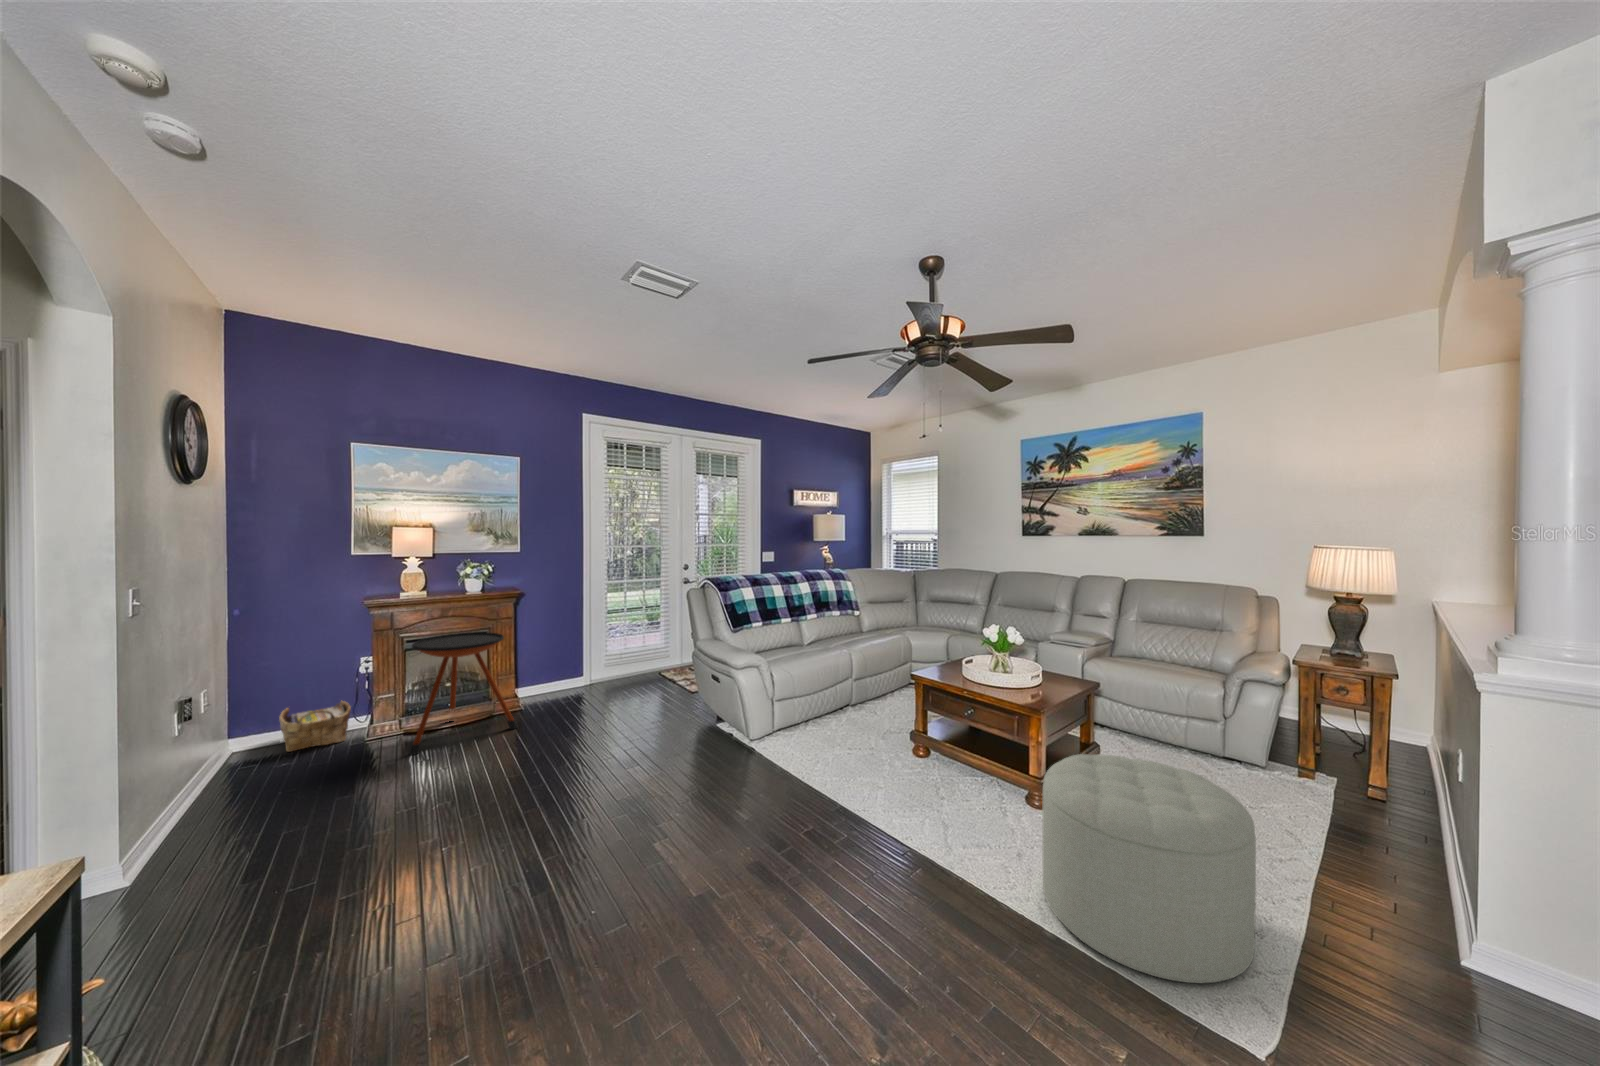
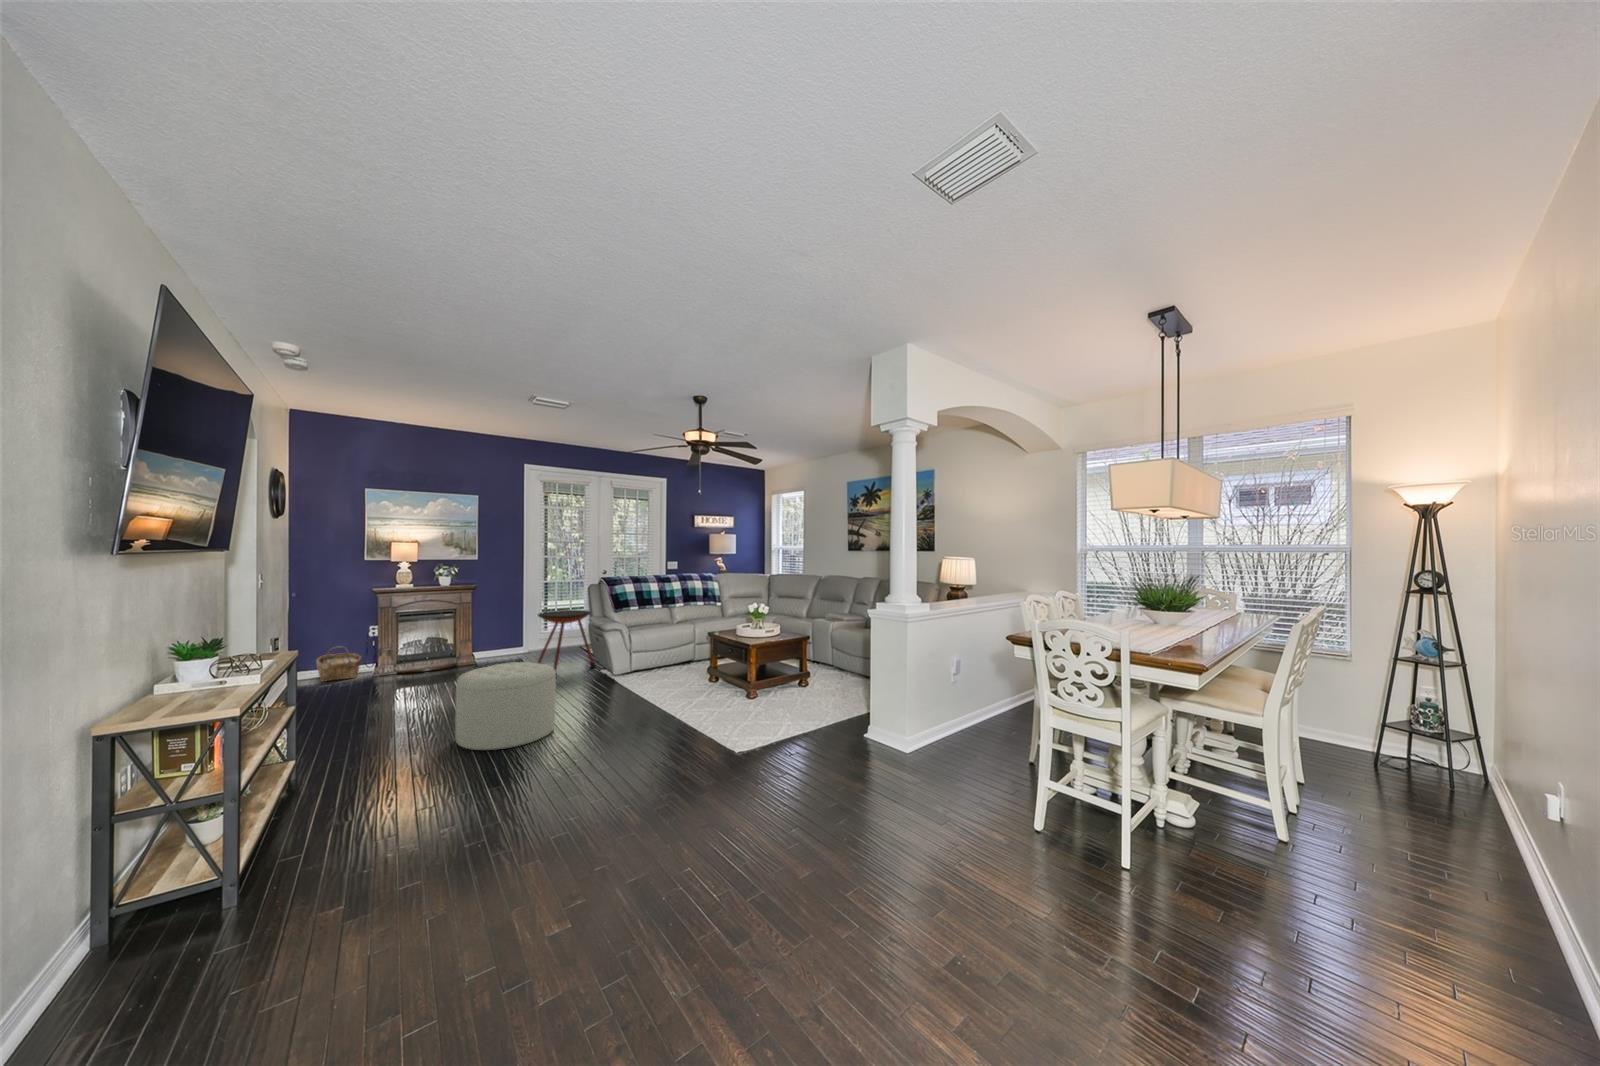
side table: present [409,632,518,755] -> present [537,610,595,677]
ottoman: present [1042,754,1256,983] -> present [455,662,556,750]

